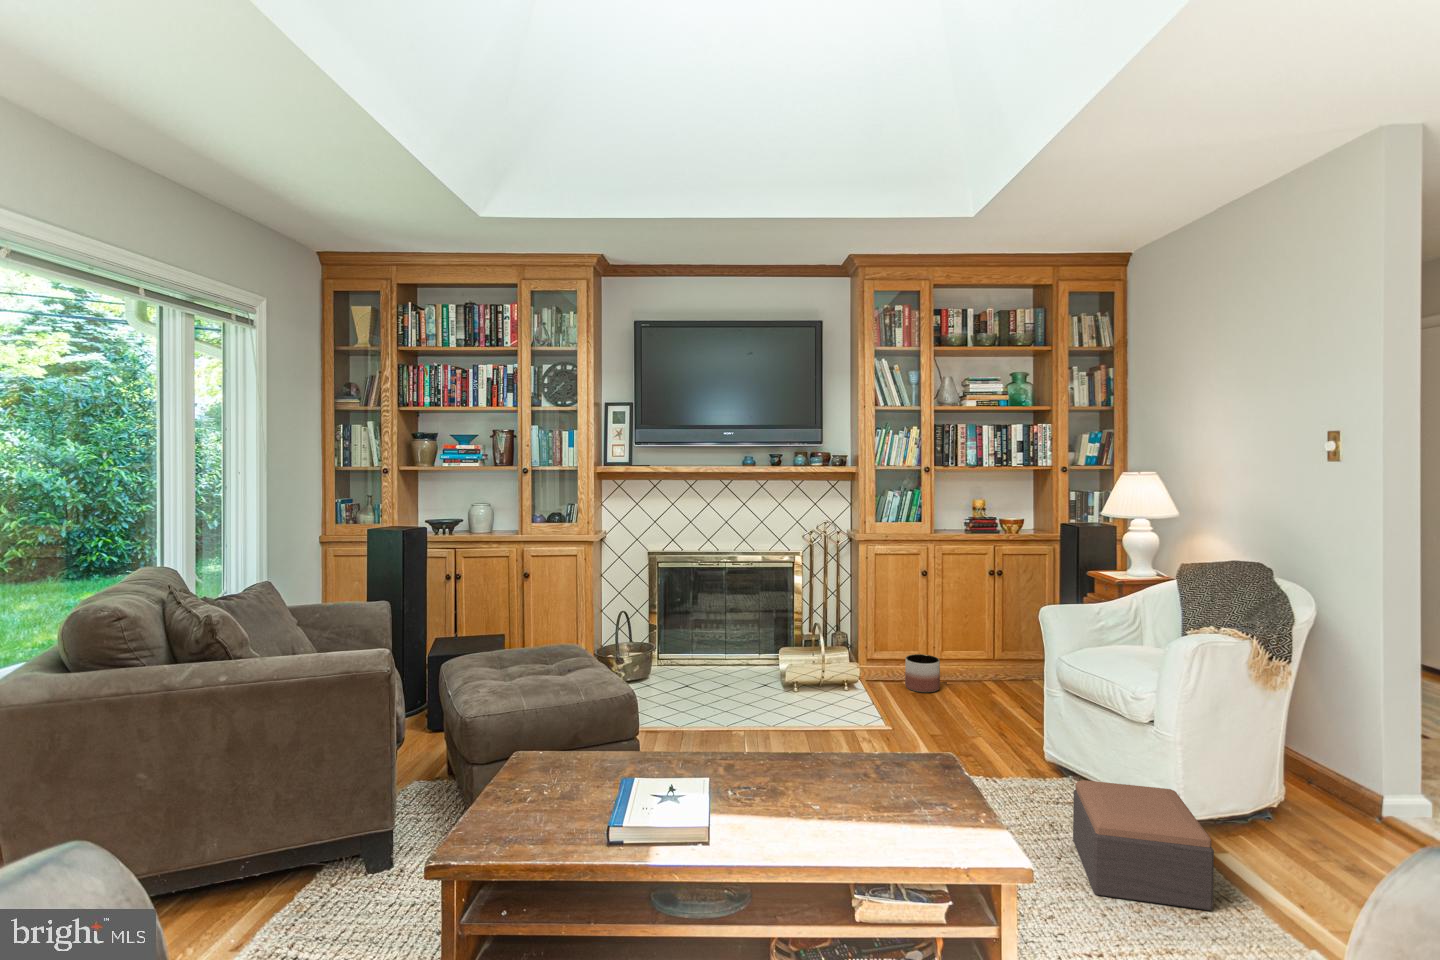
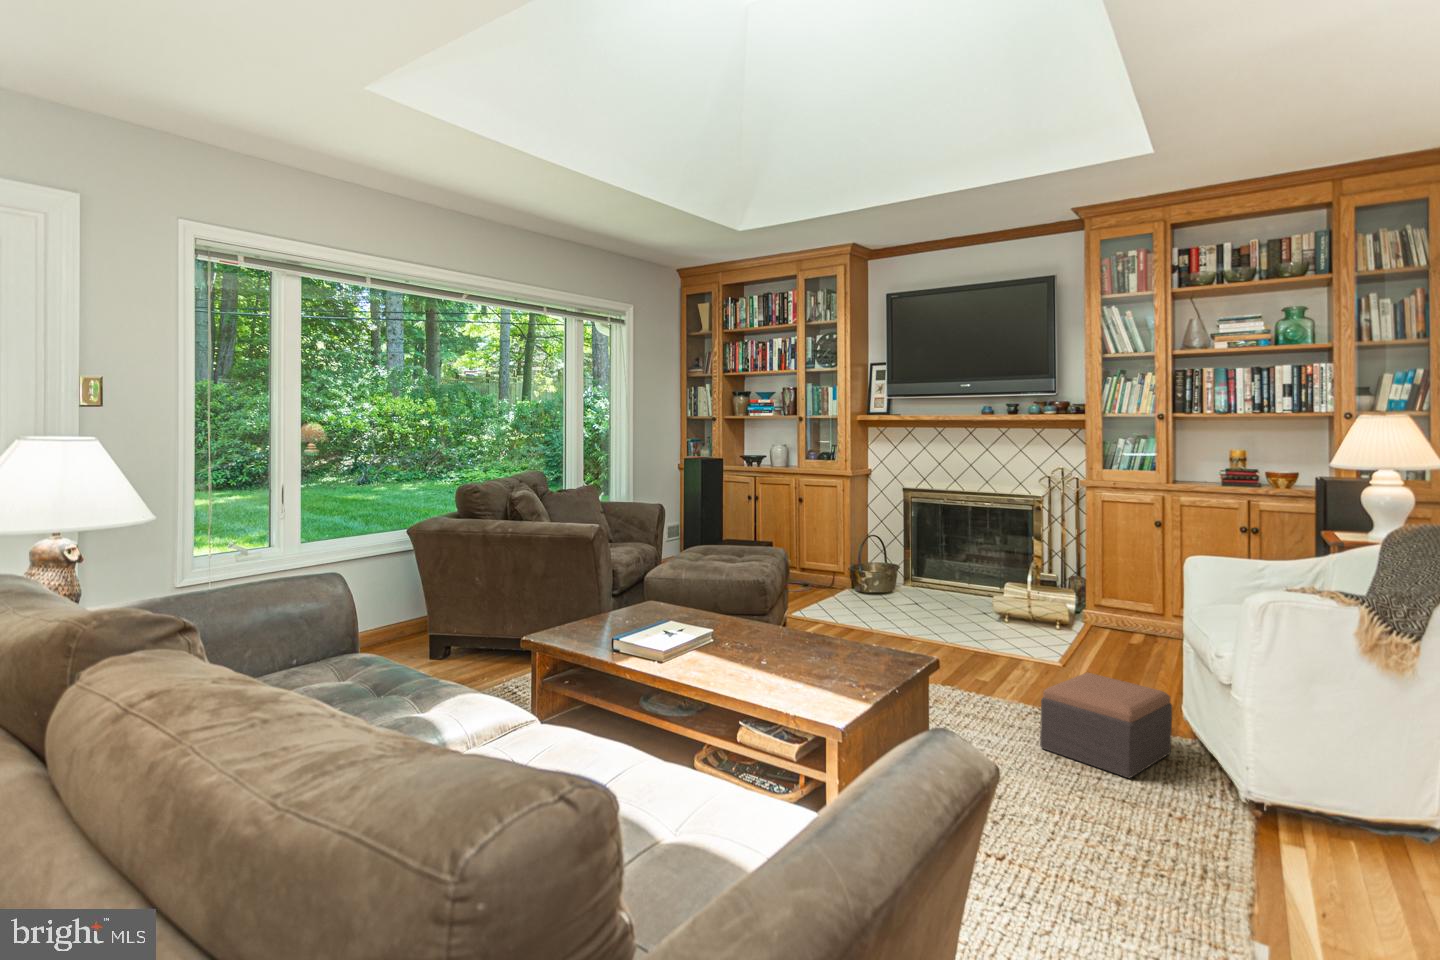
planter: present [905,654,940,693] -> none [1109,602,1147,638]

